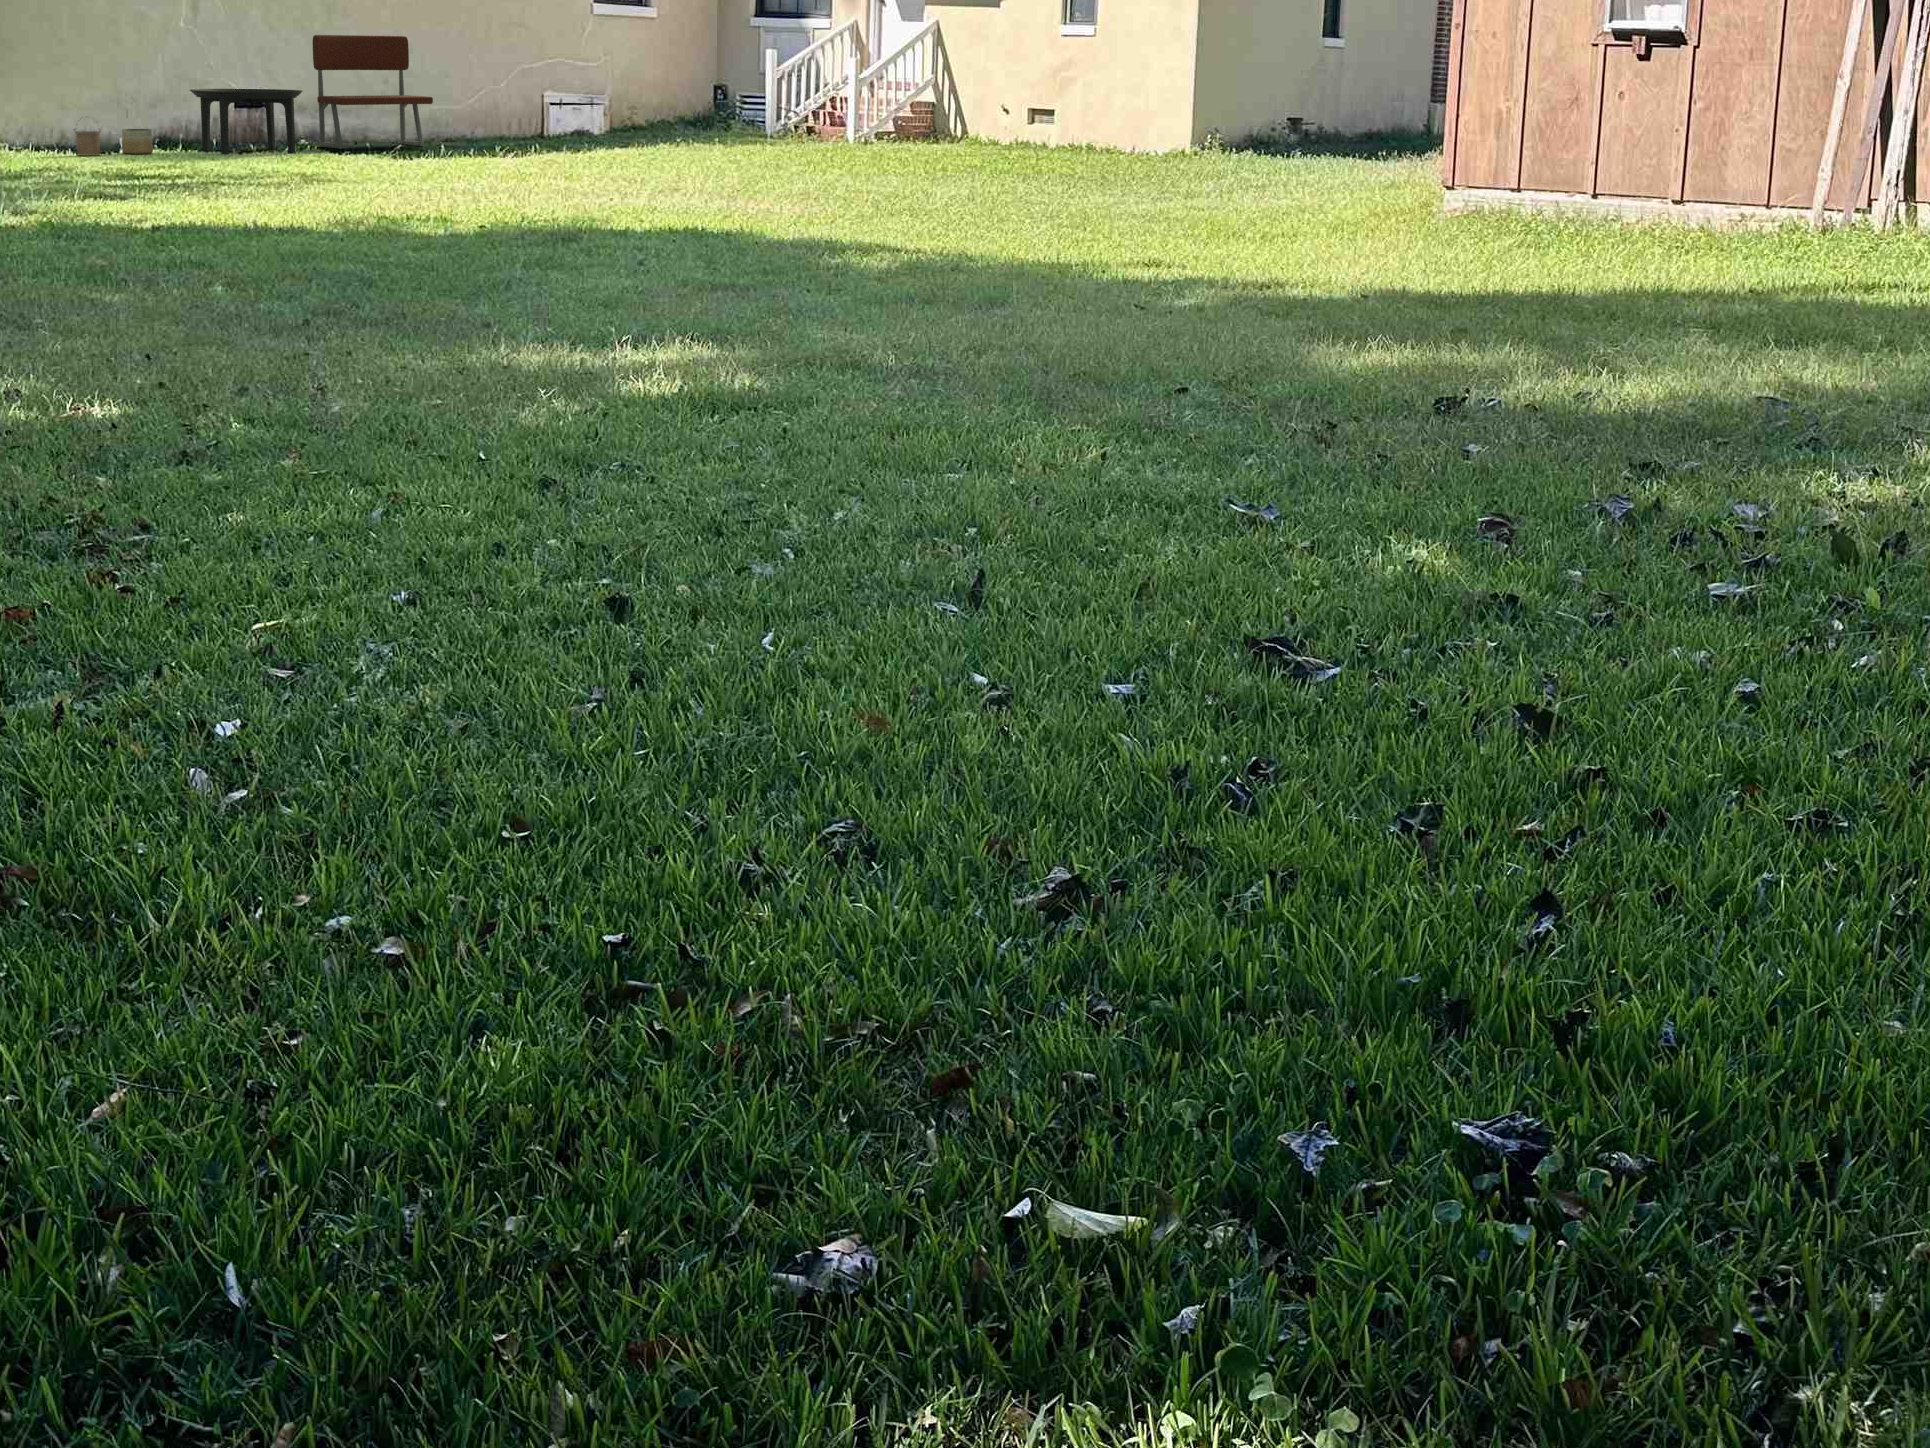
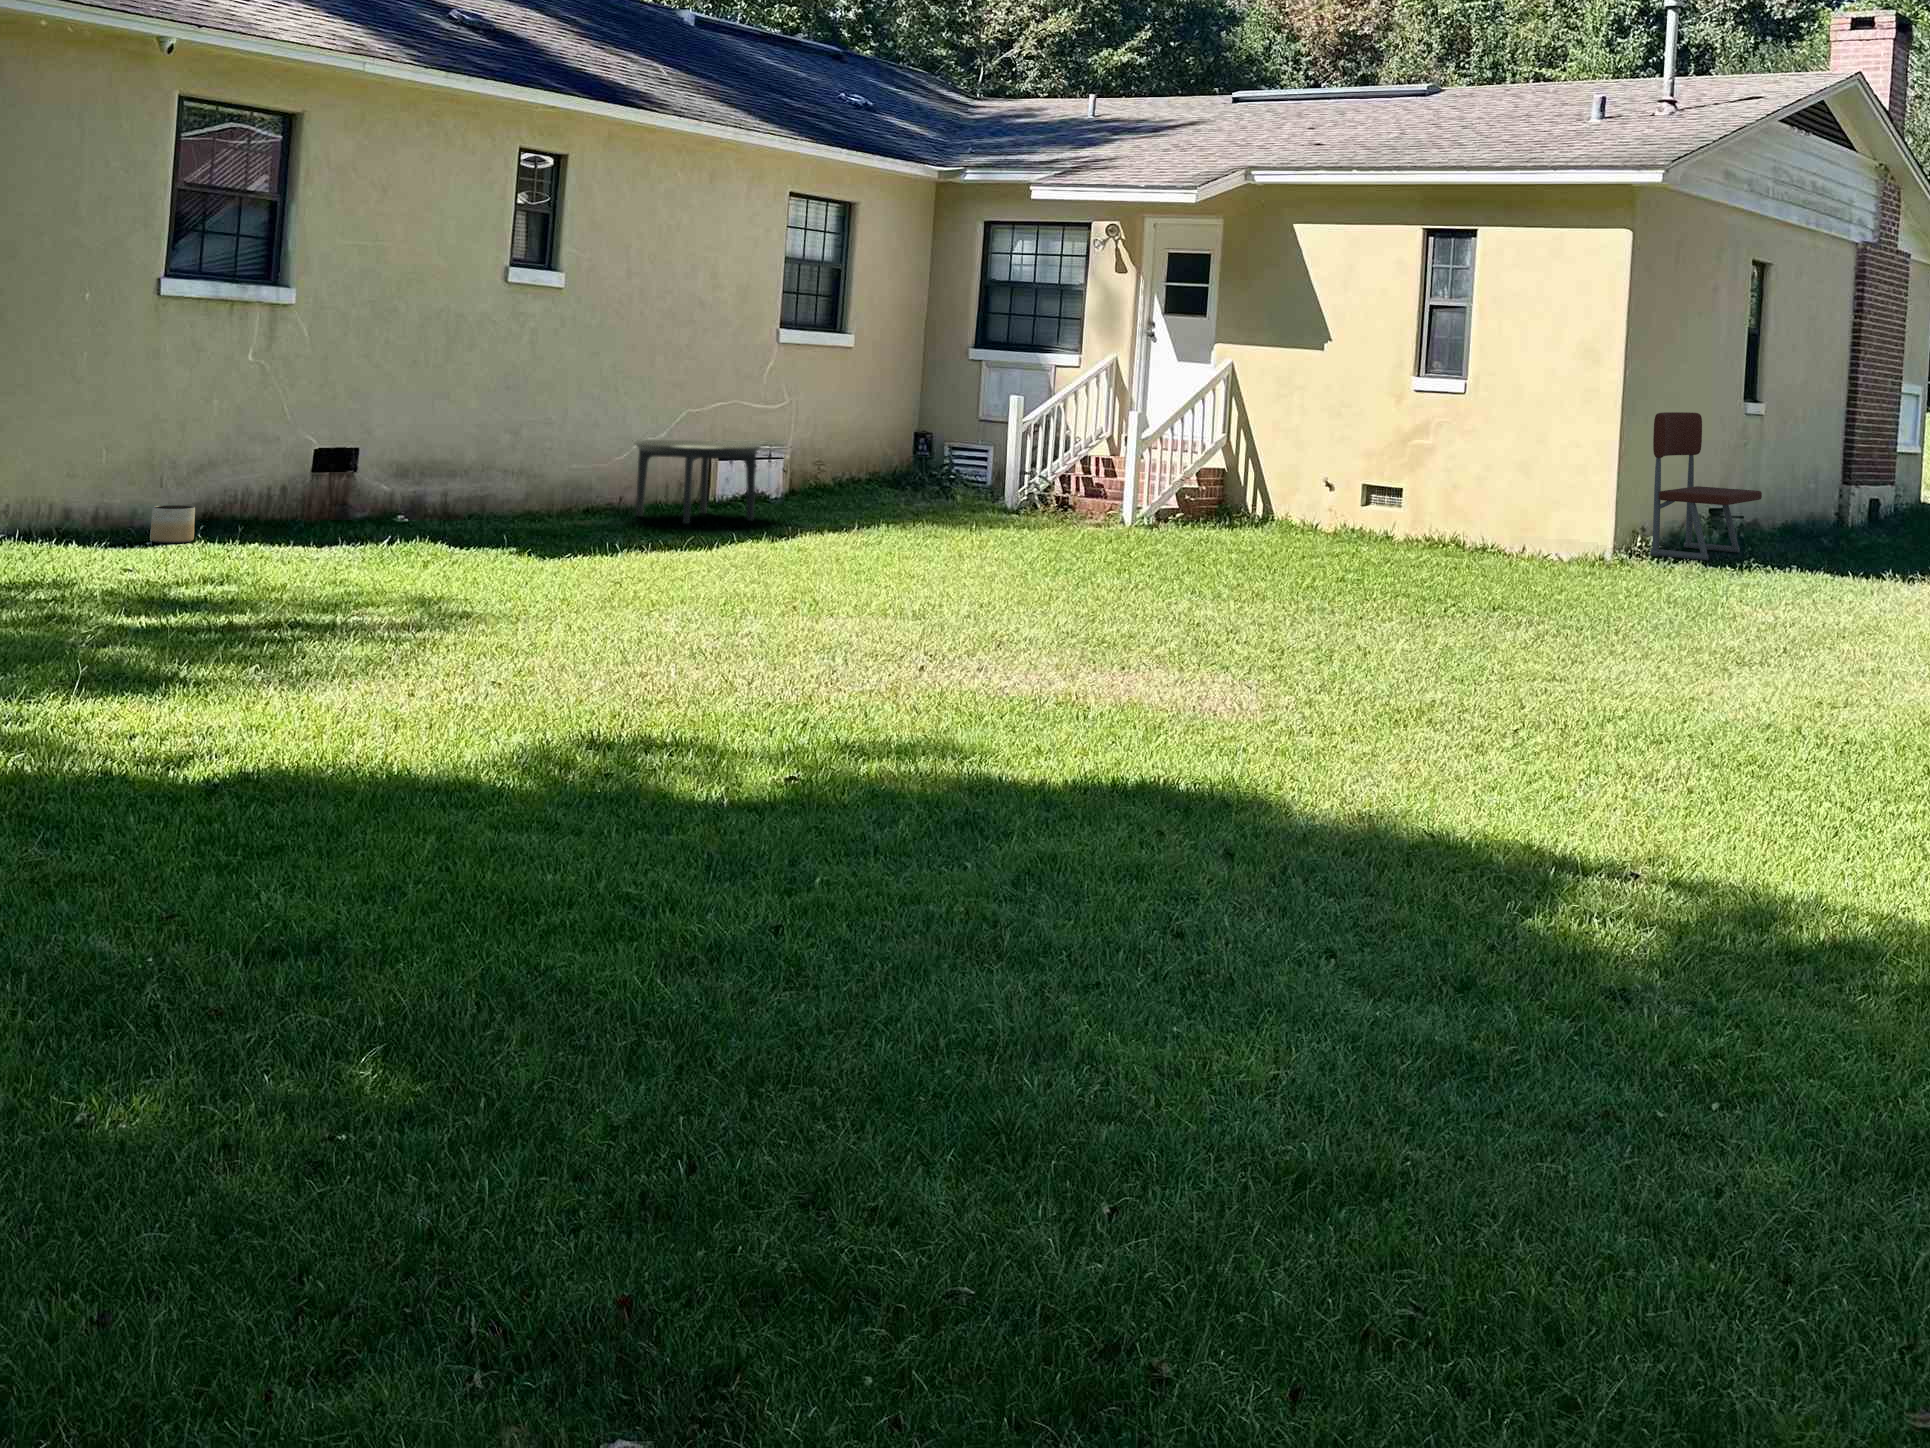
bench: present [313,35,433,149] -> present [1650,412,1762,560]
round table: present [190,89,302,154] -> present [634,440,761,524]
bucket: present [74,129,100,156] -> none [83,490,123,548]

